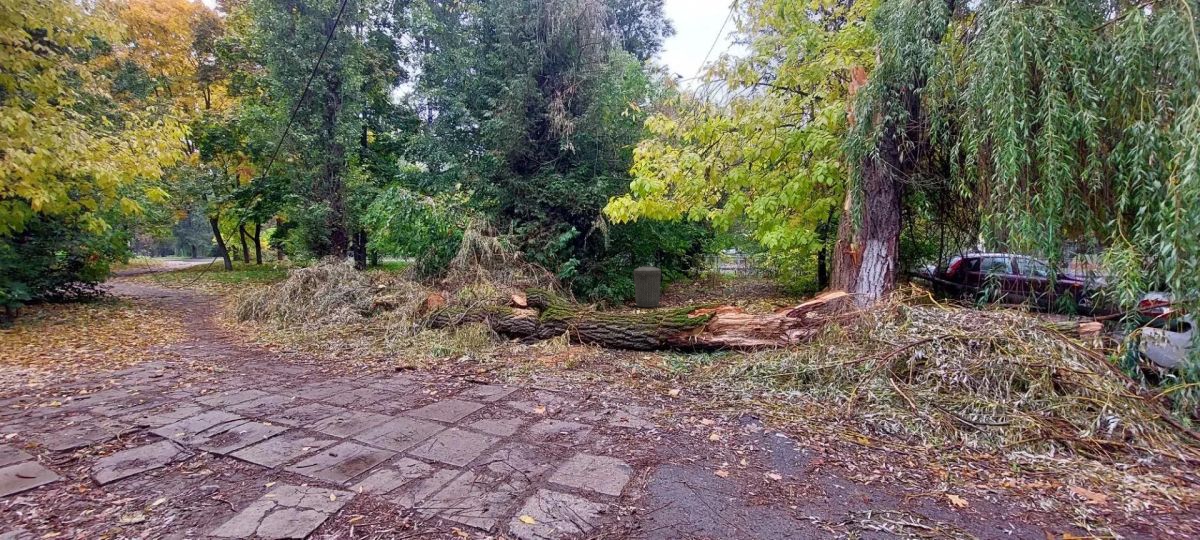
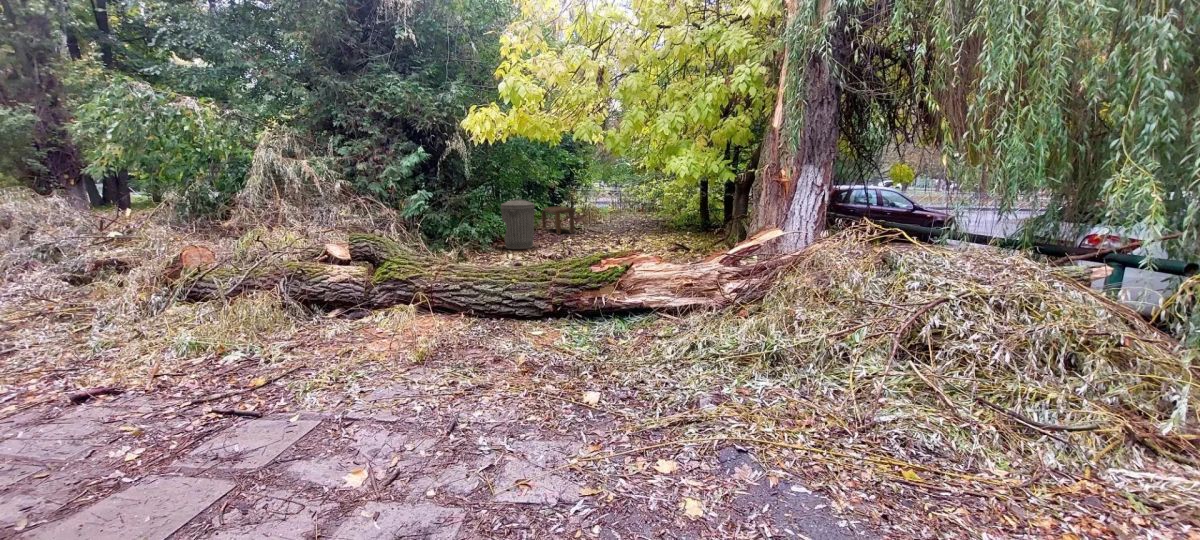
bench: none [670,273,698,297] -> present [542,207,574,235]

